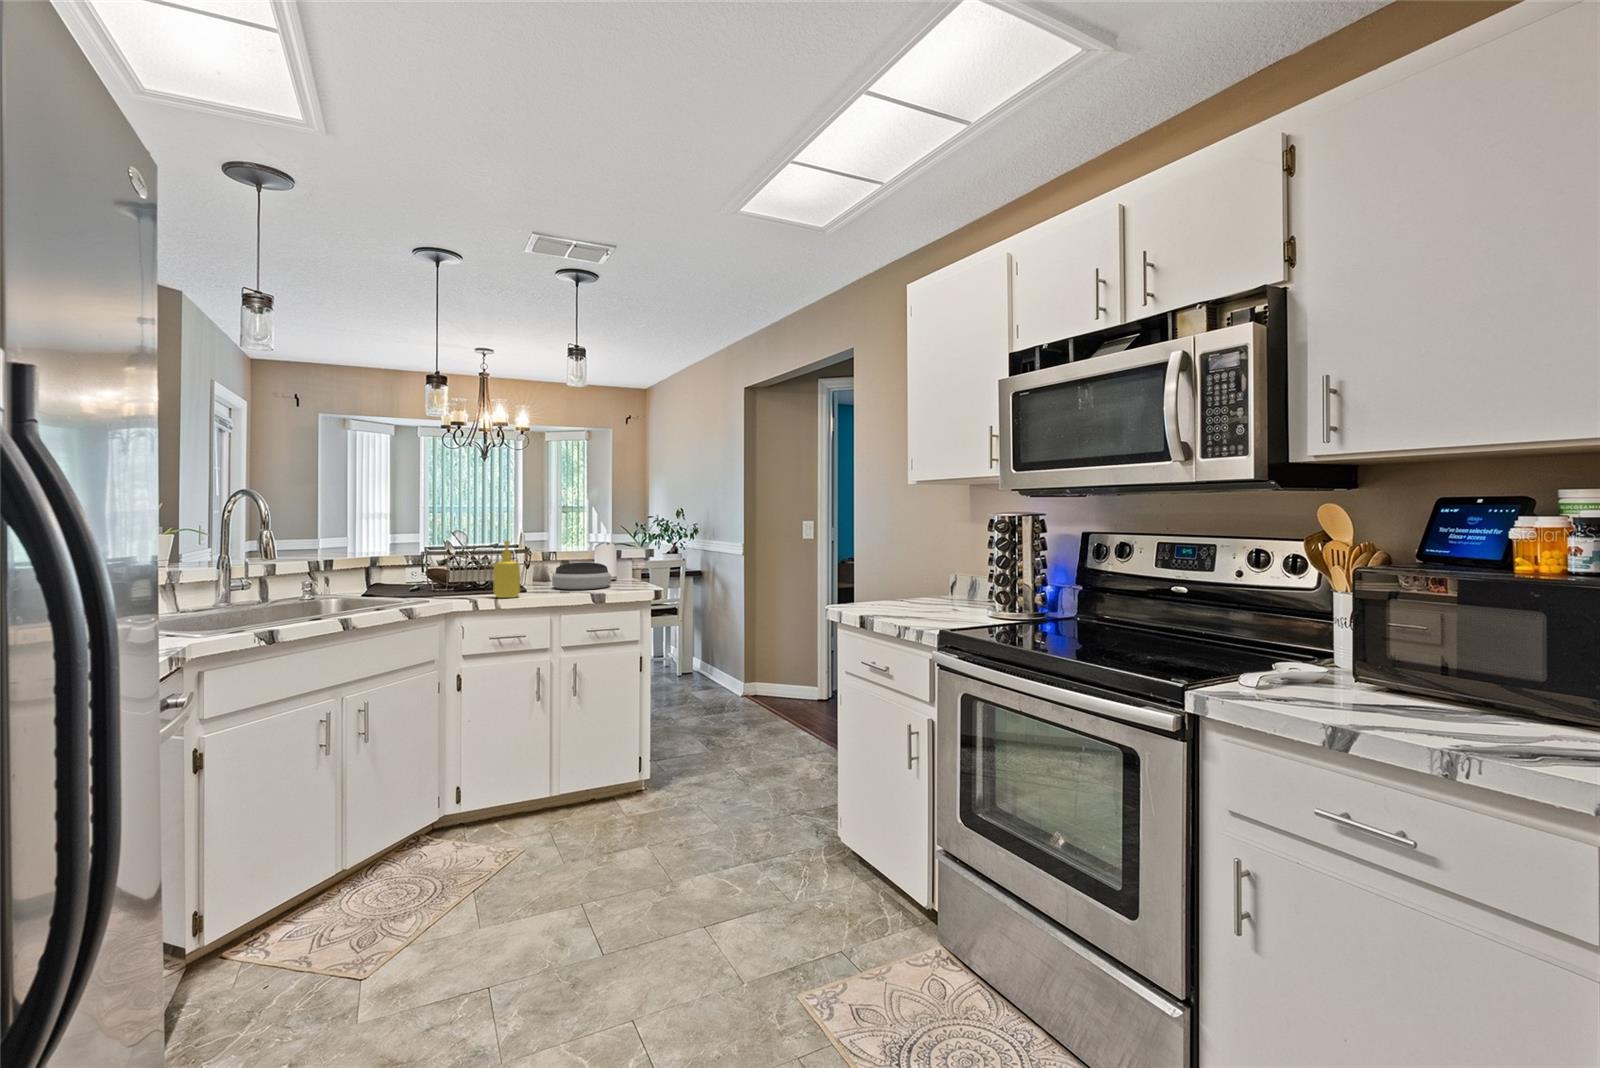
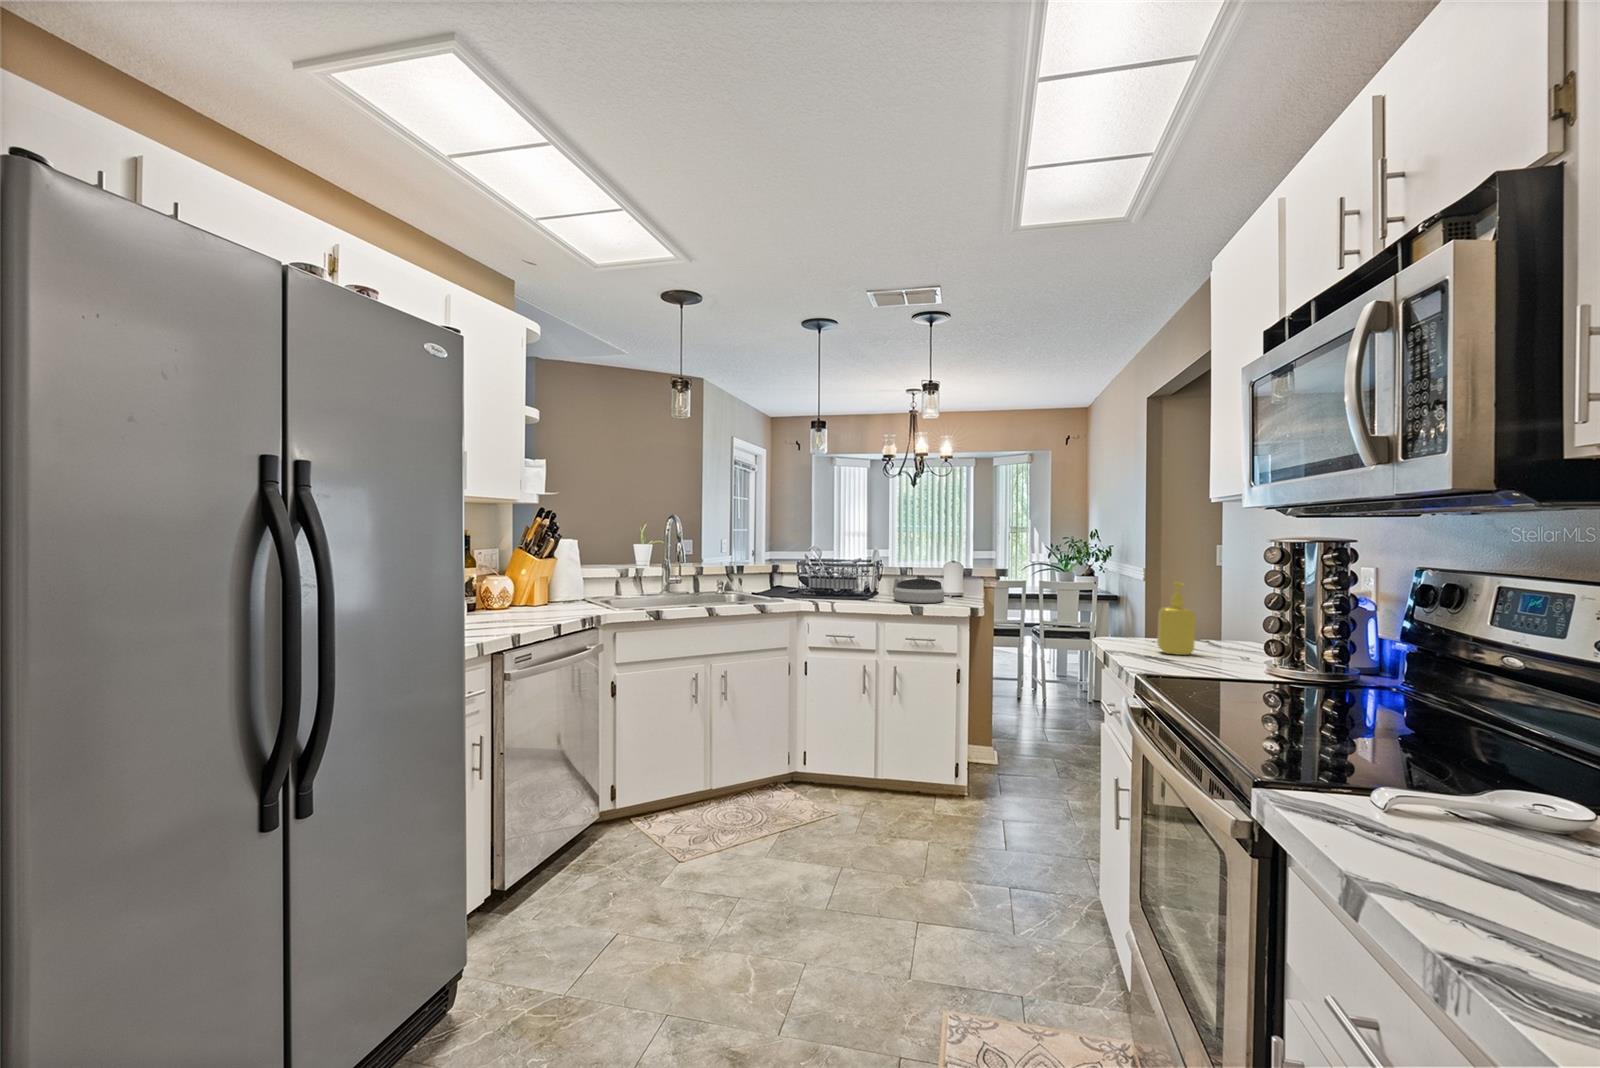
soap dispenser: present [493,541,520,598] -> present [1157,582,1195,655]

